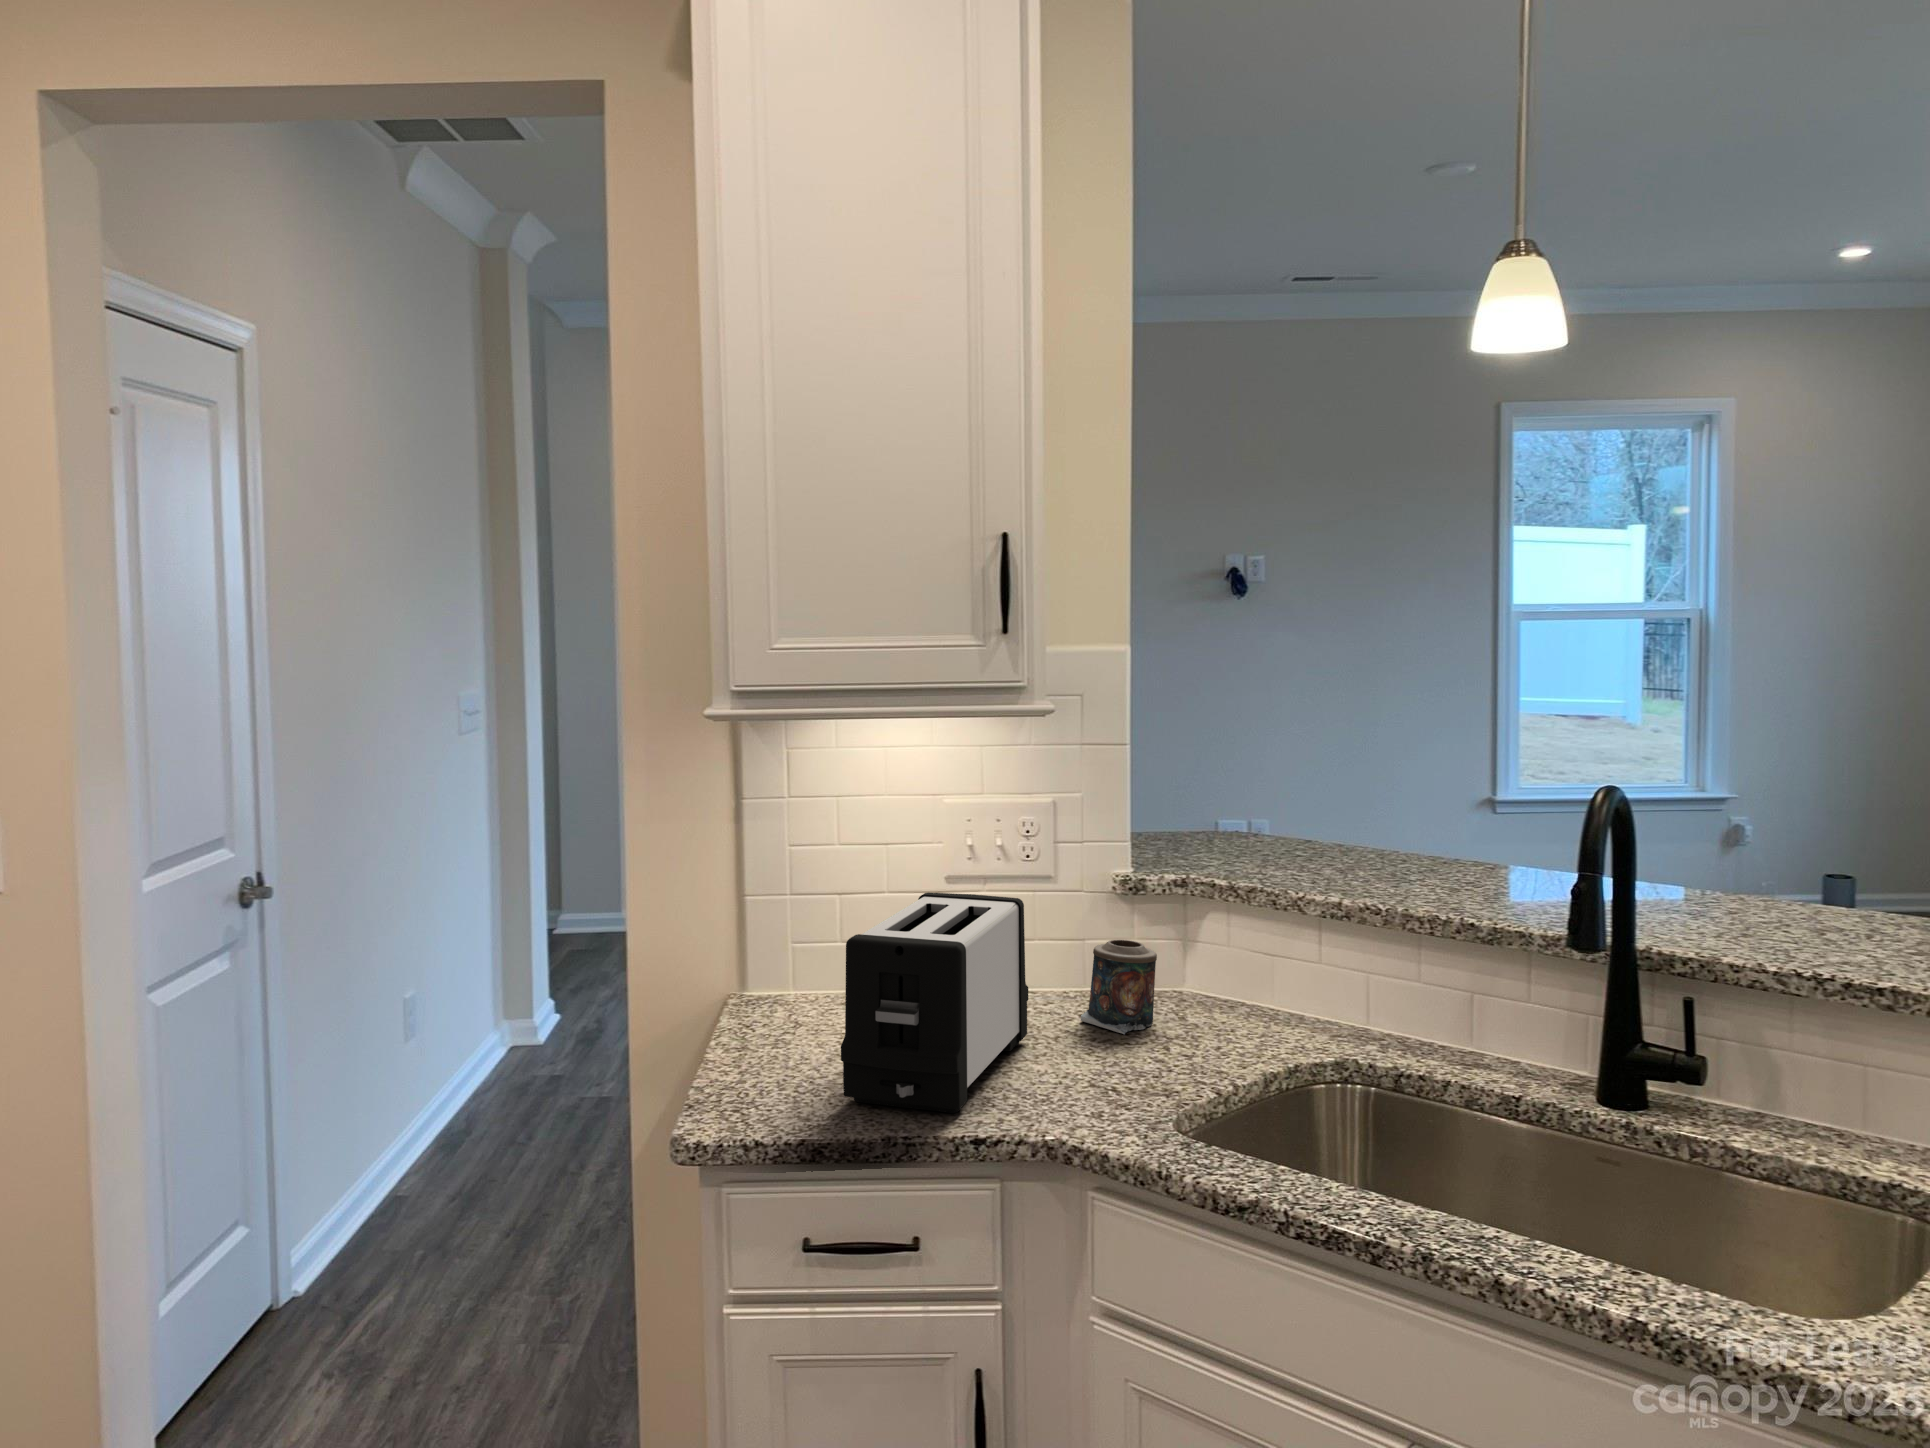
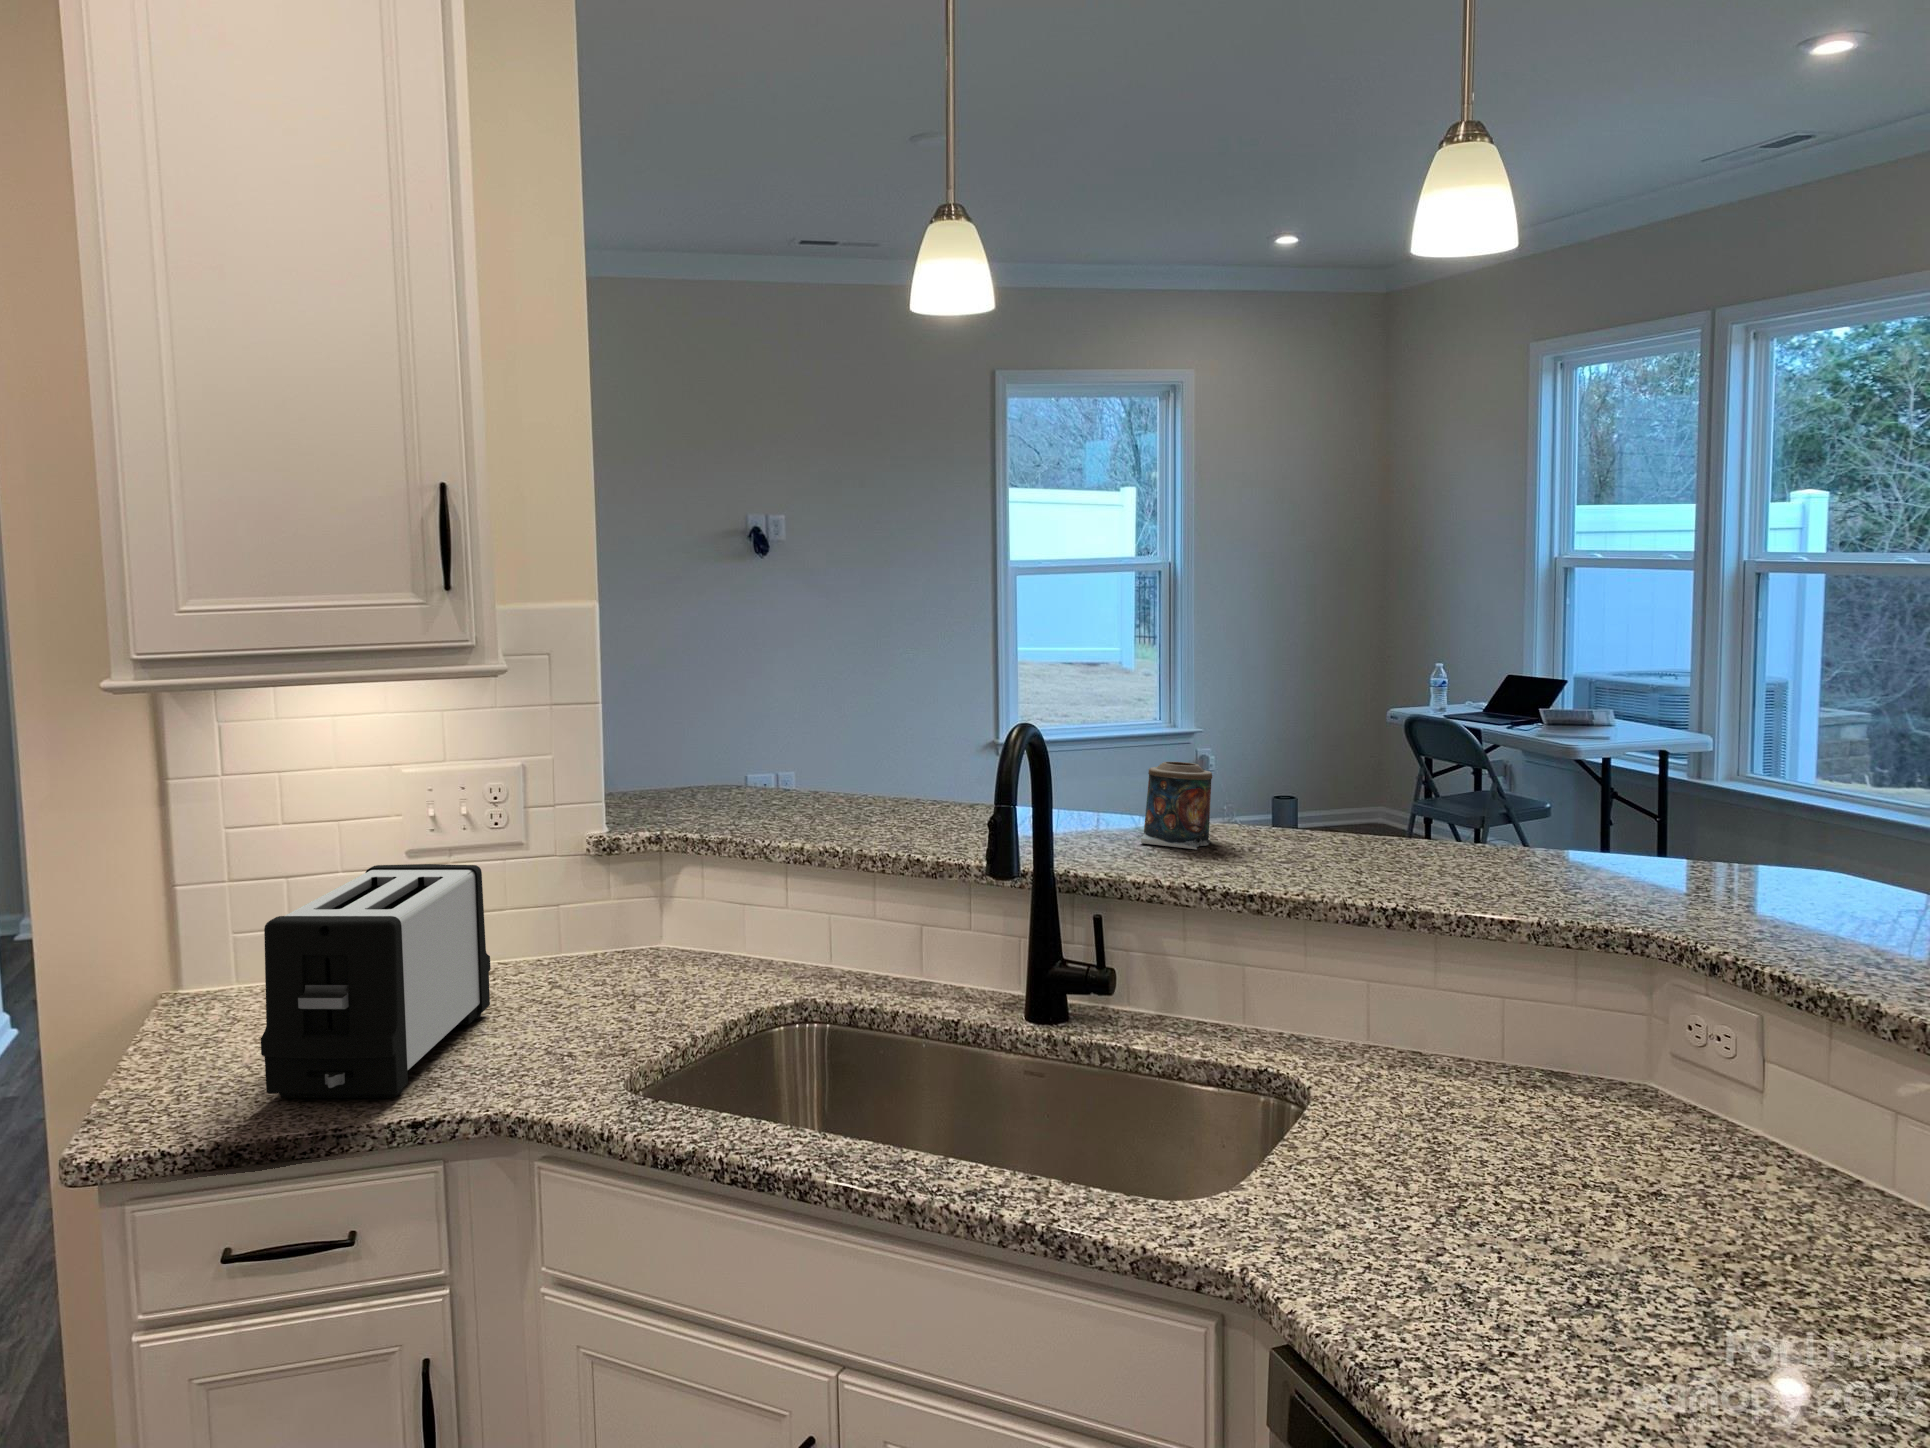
candle: present [1081,940,1157,1034] -> present [1141,762,1212,849]

